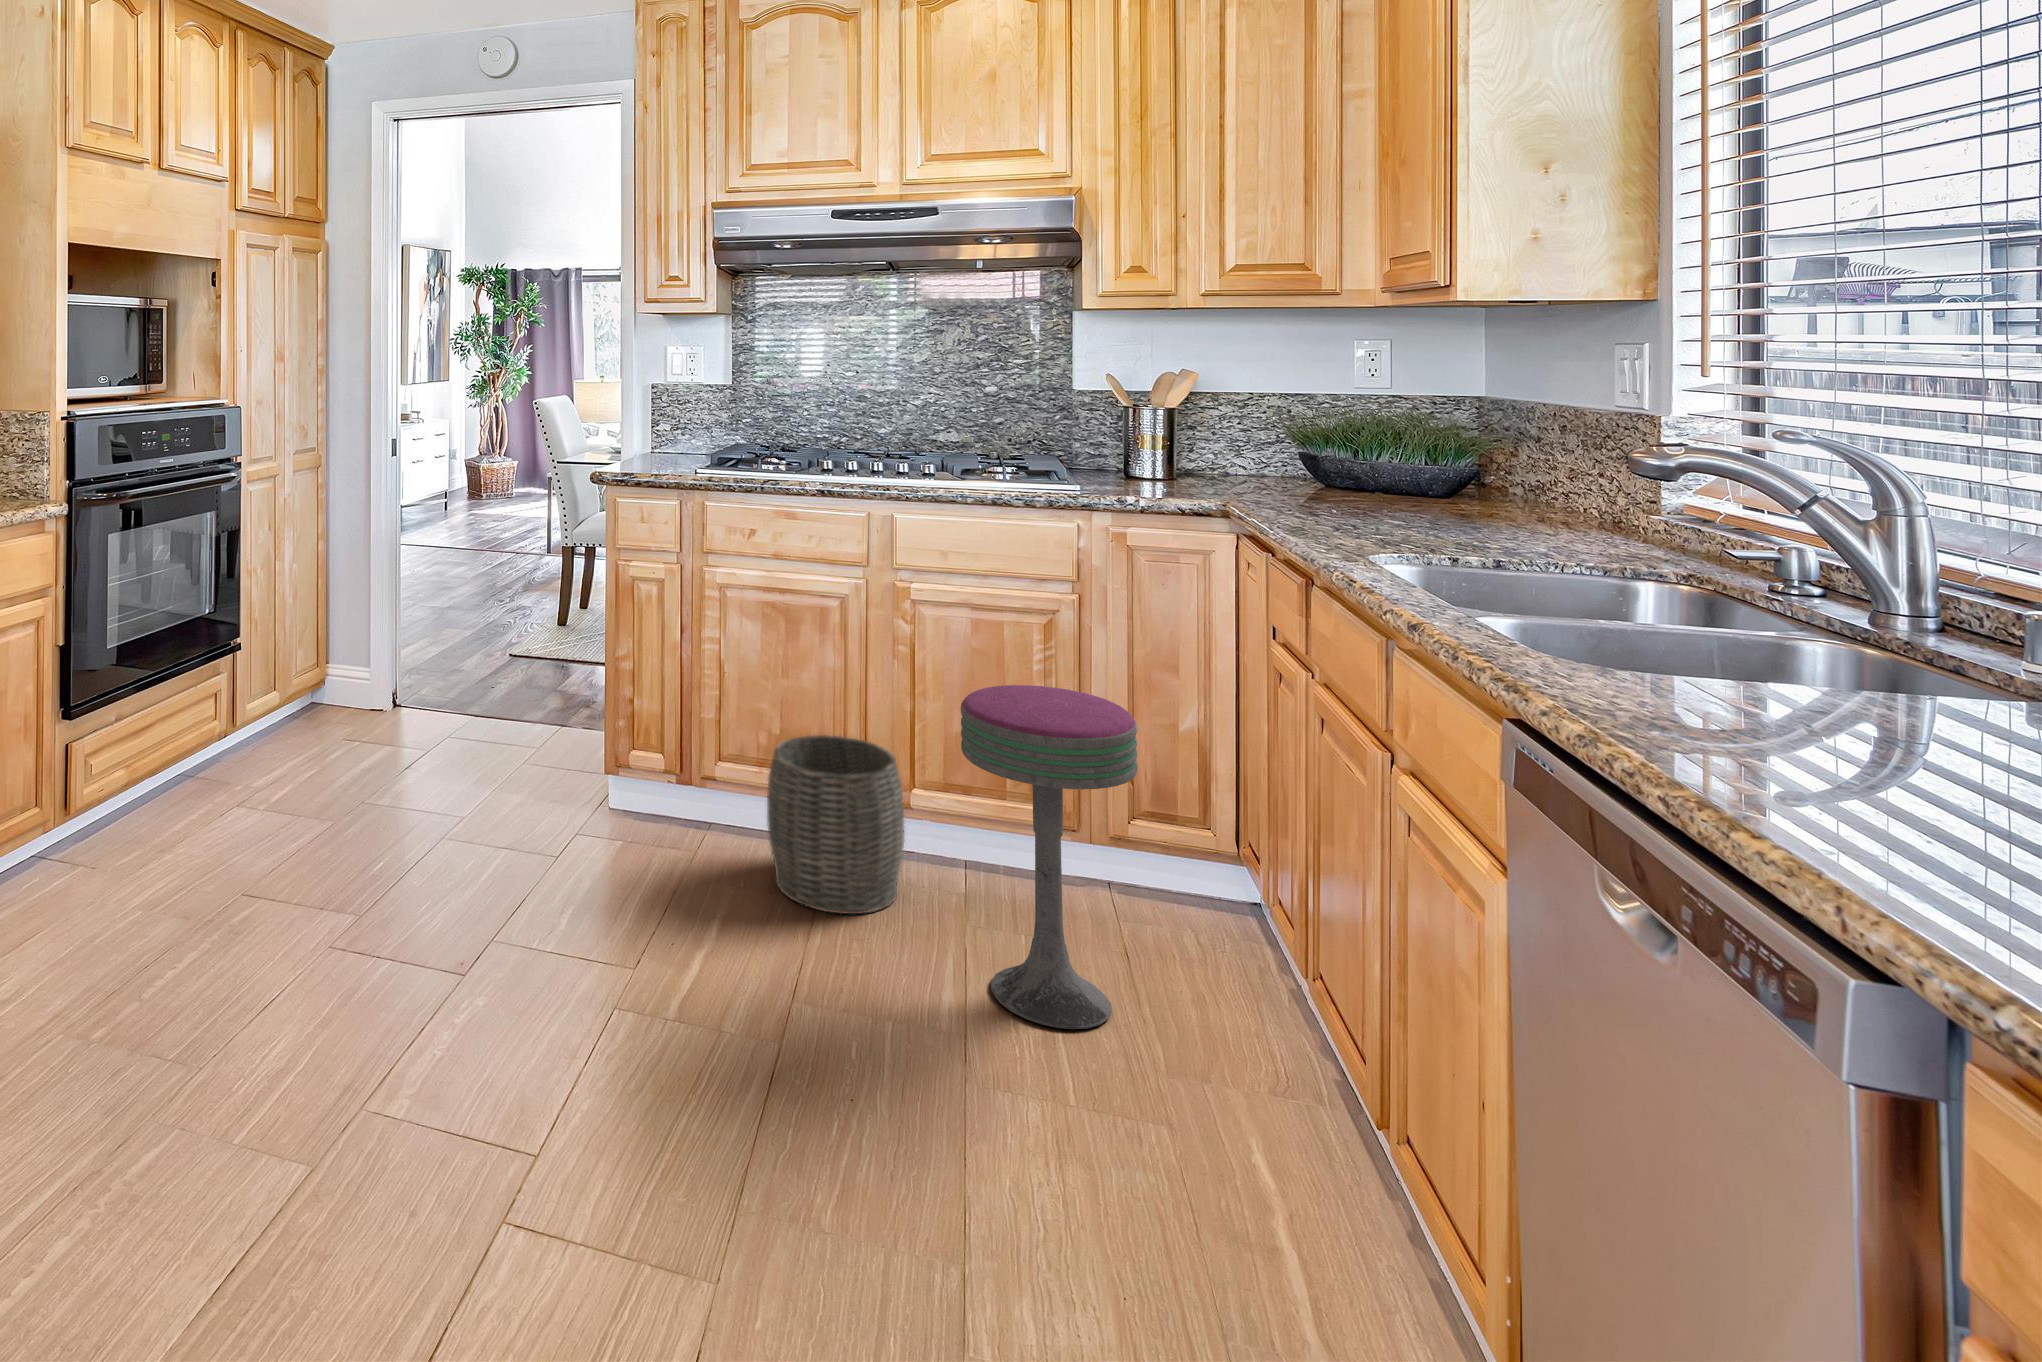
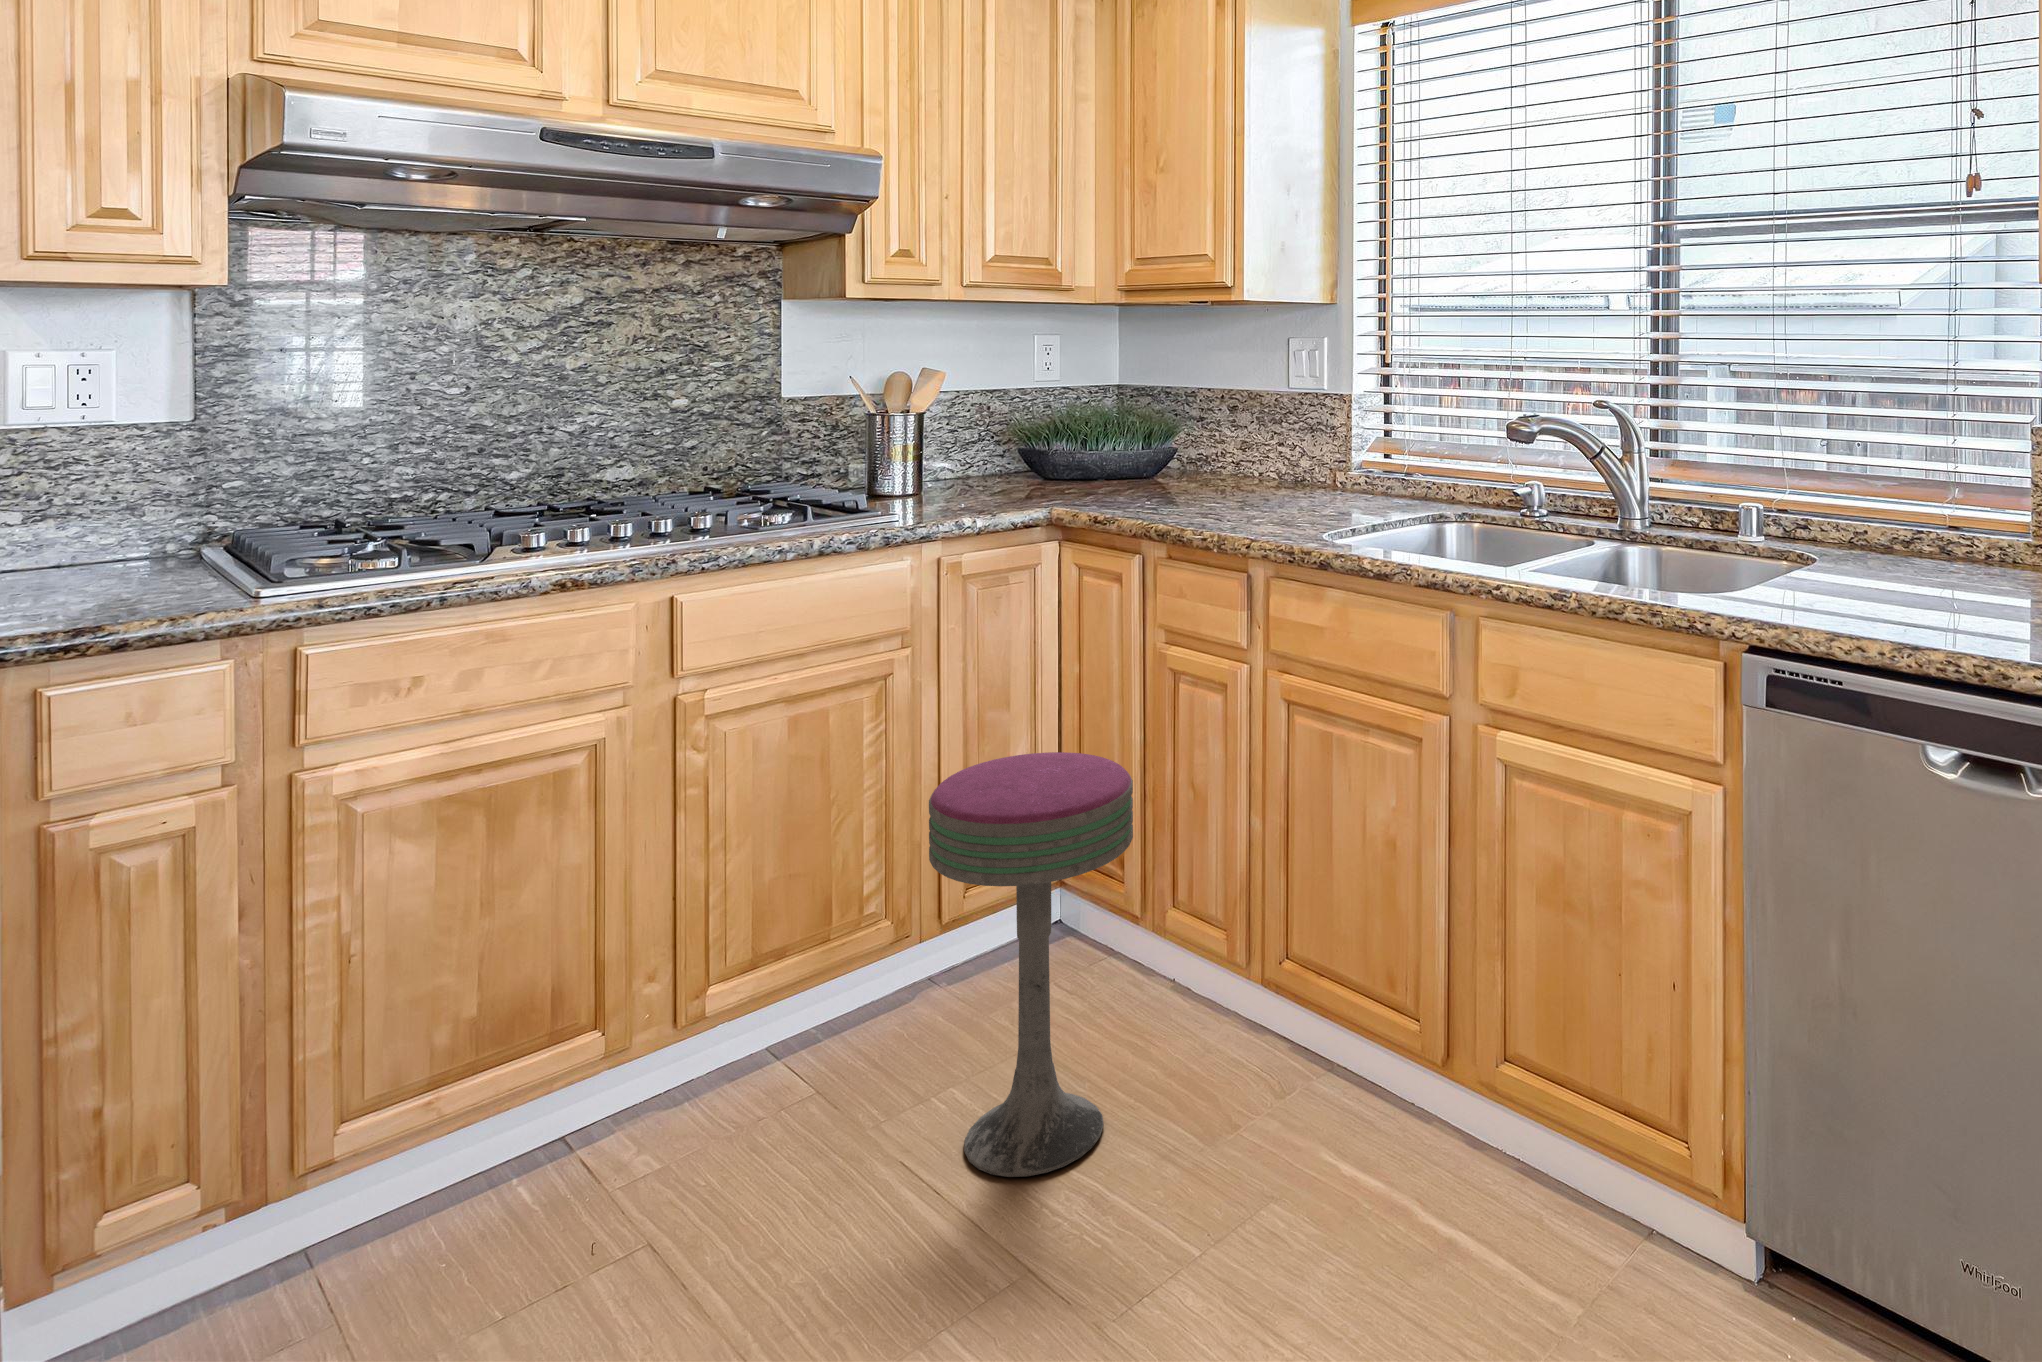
woven basket: present [767,735,904,914] -> none [525,941,764,1252]

